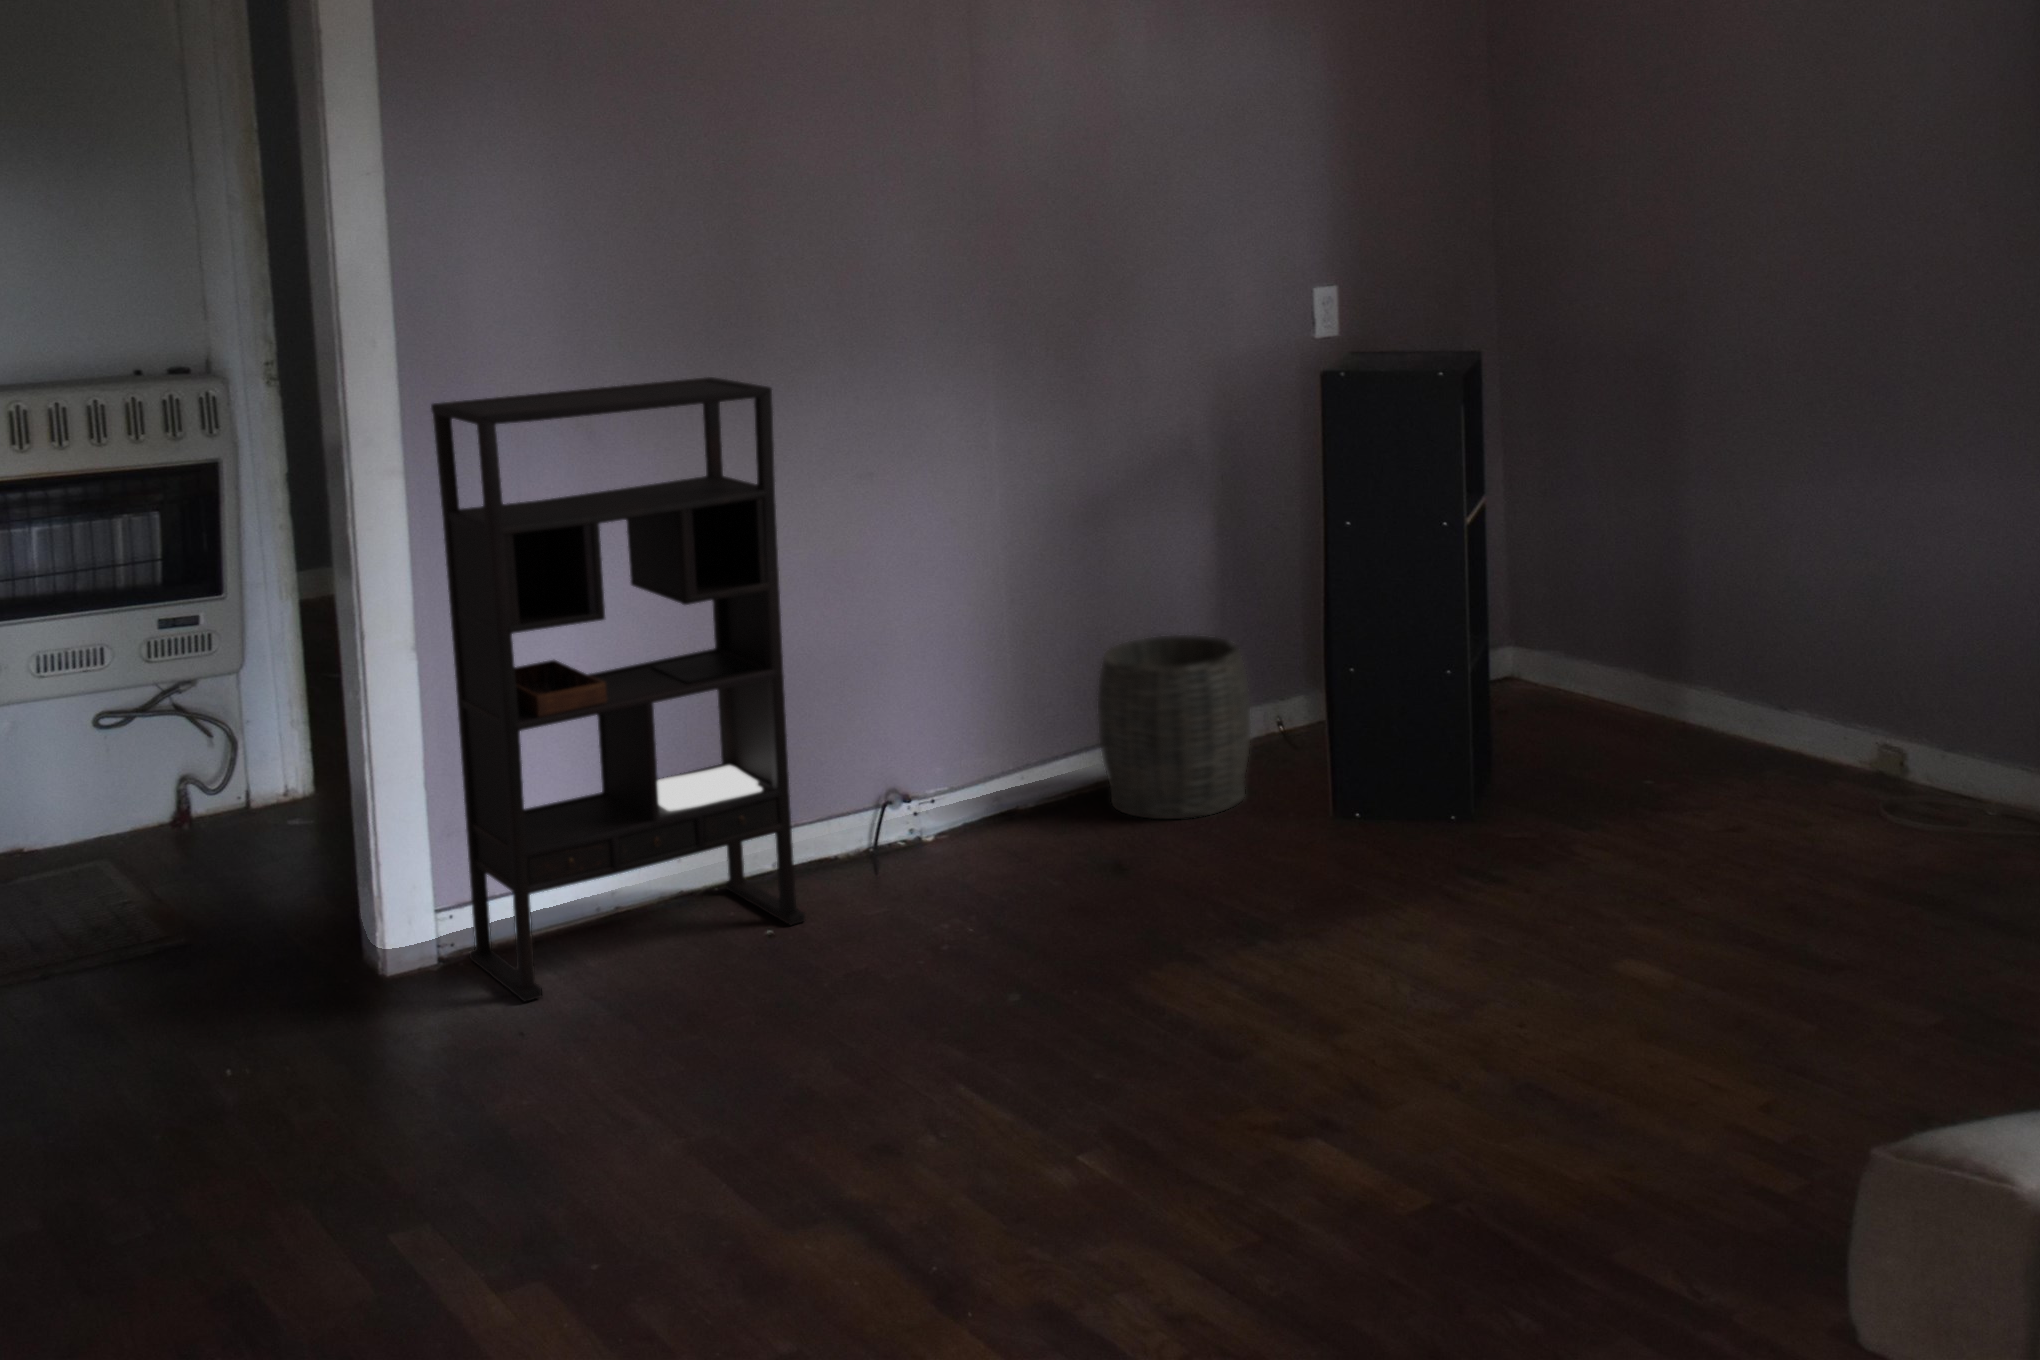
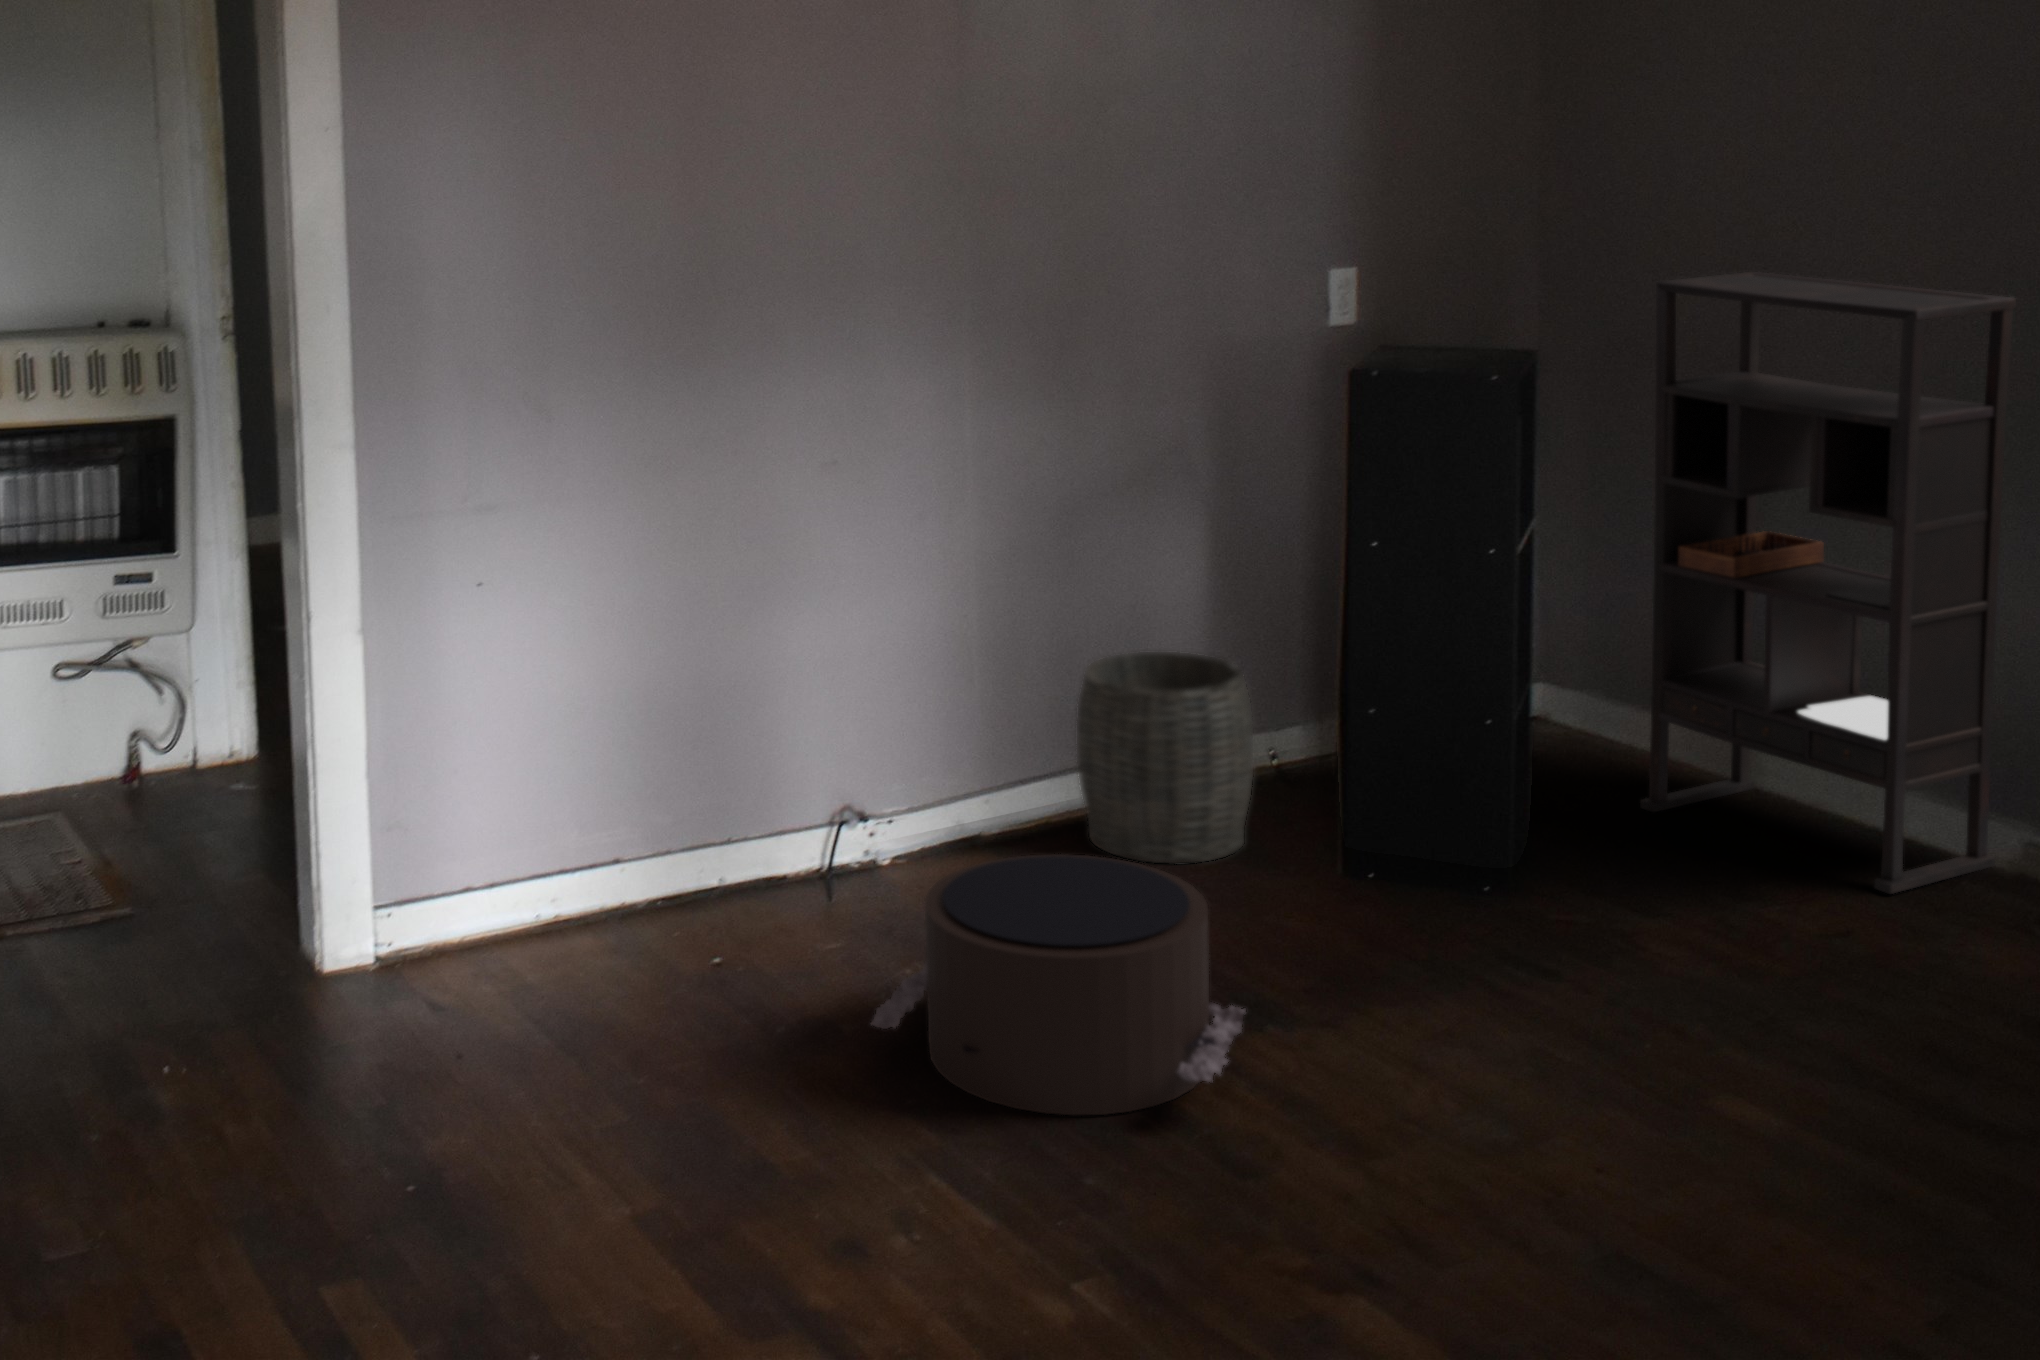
bookshelf: present [431,377,805,1001] -> present [1640,272,2016,894]
pouf: none [902,807,1228,1027] -> present [872,854,1245,1115]

